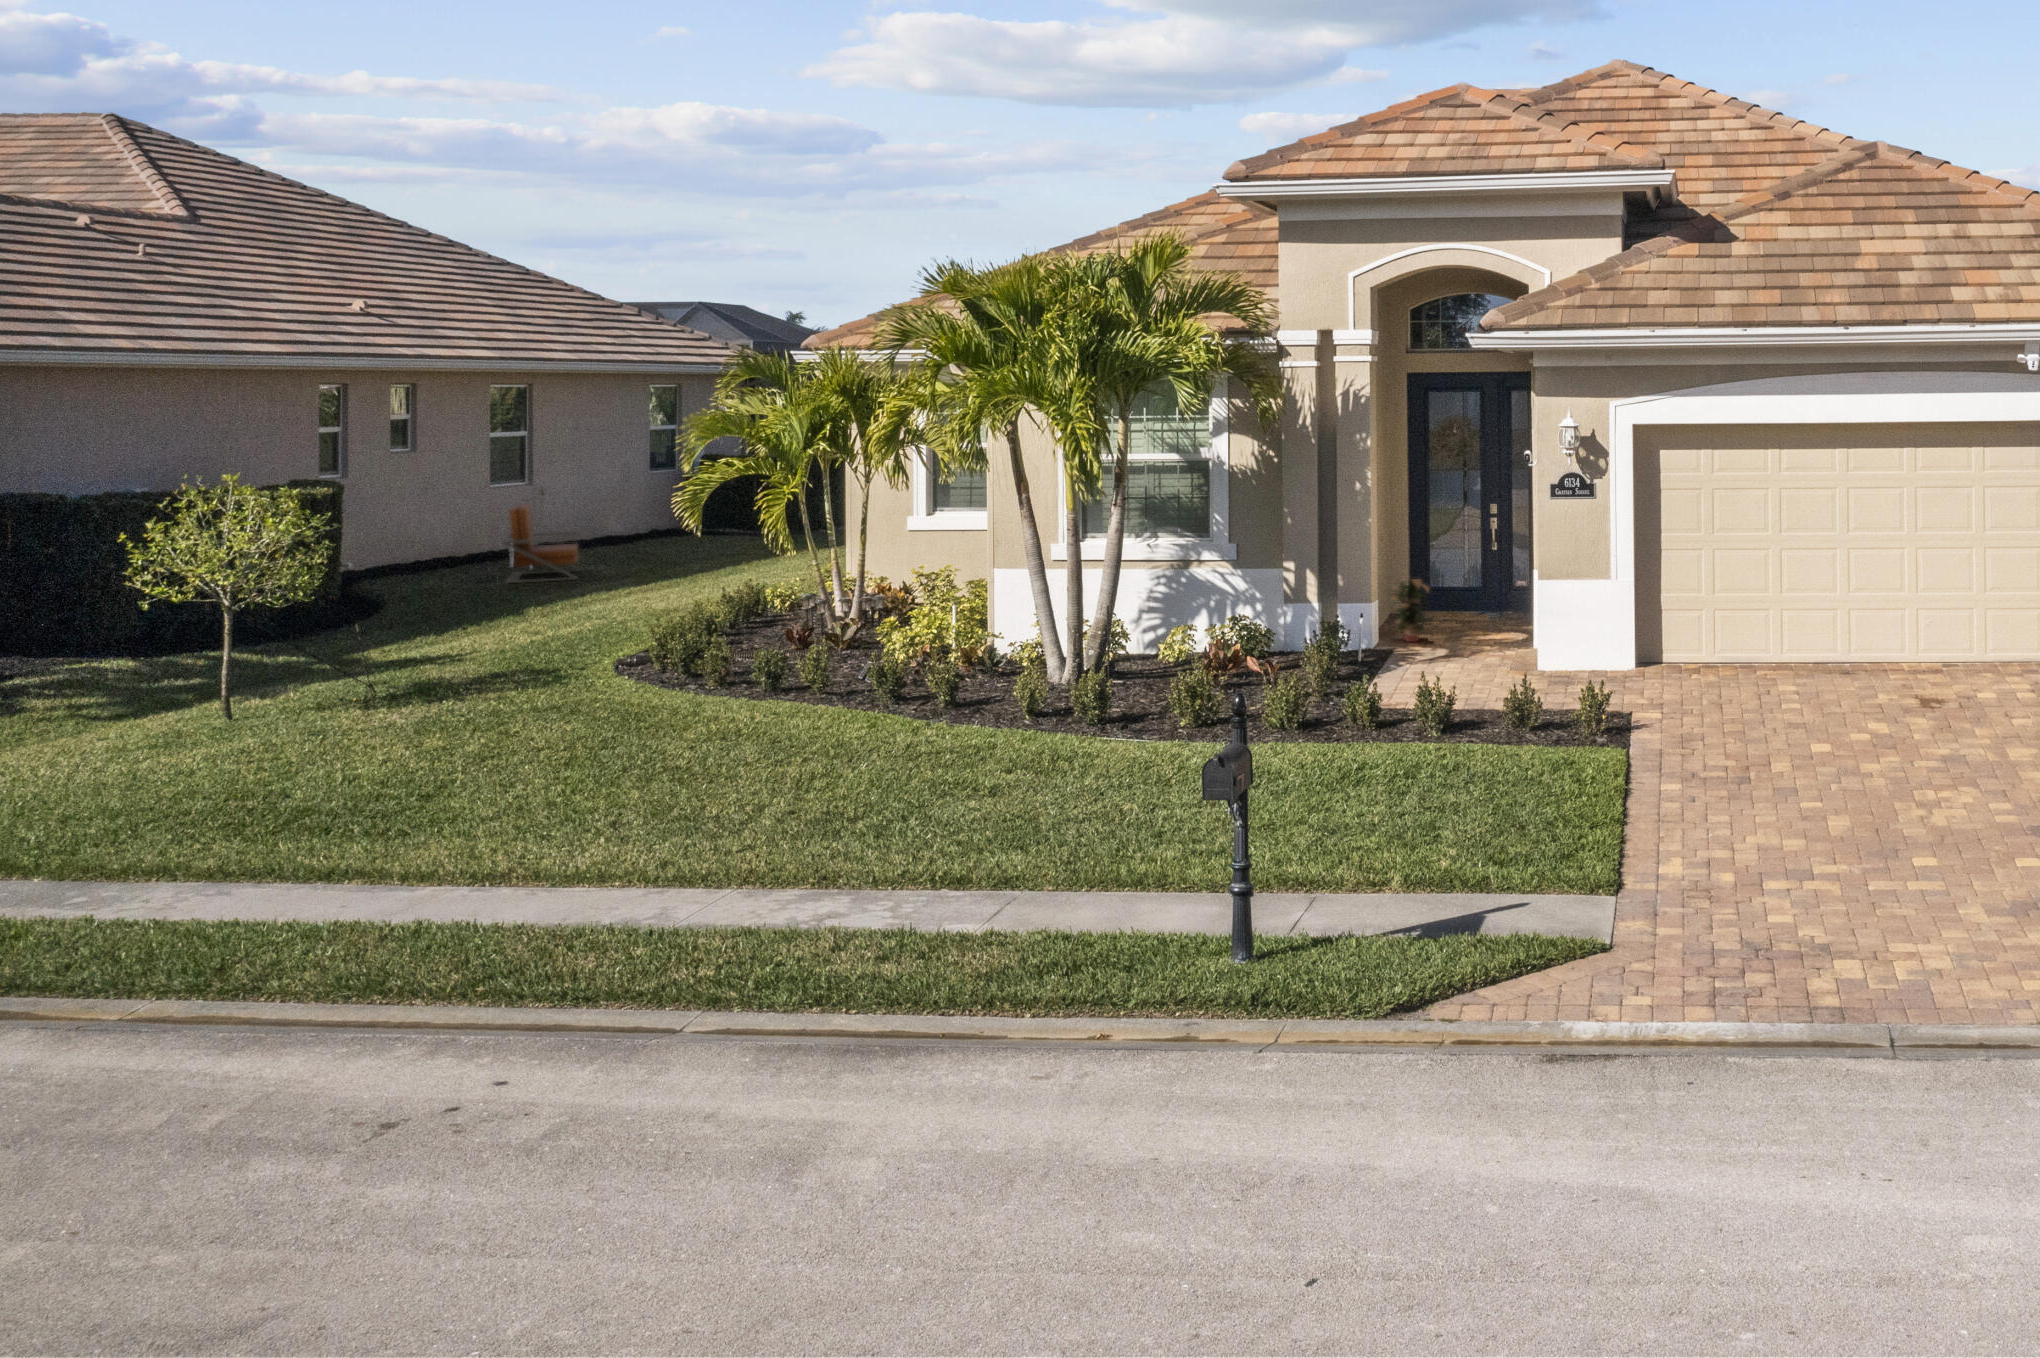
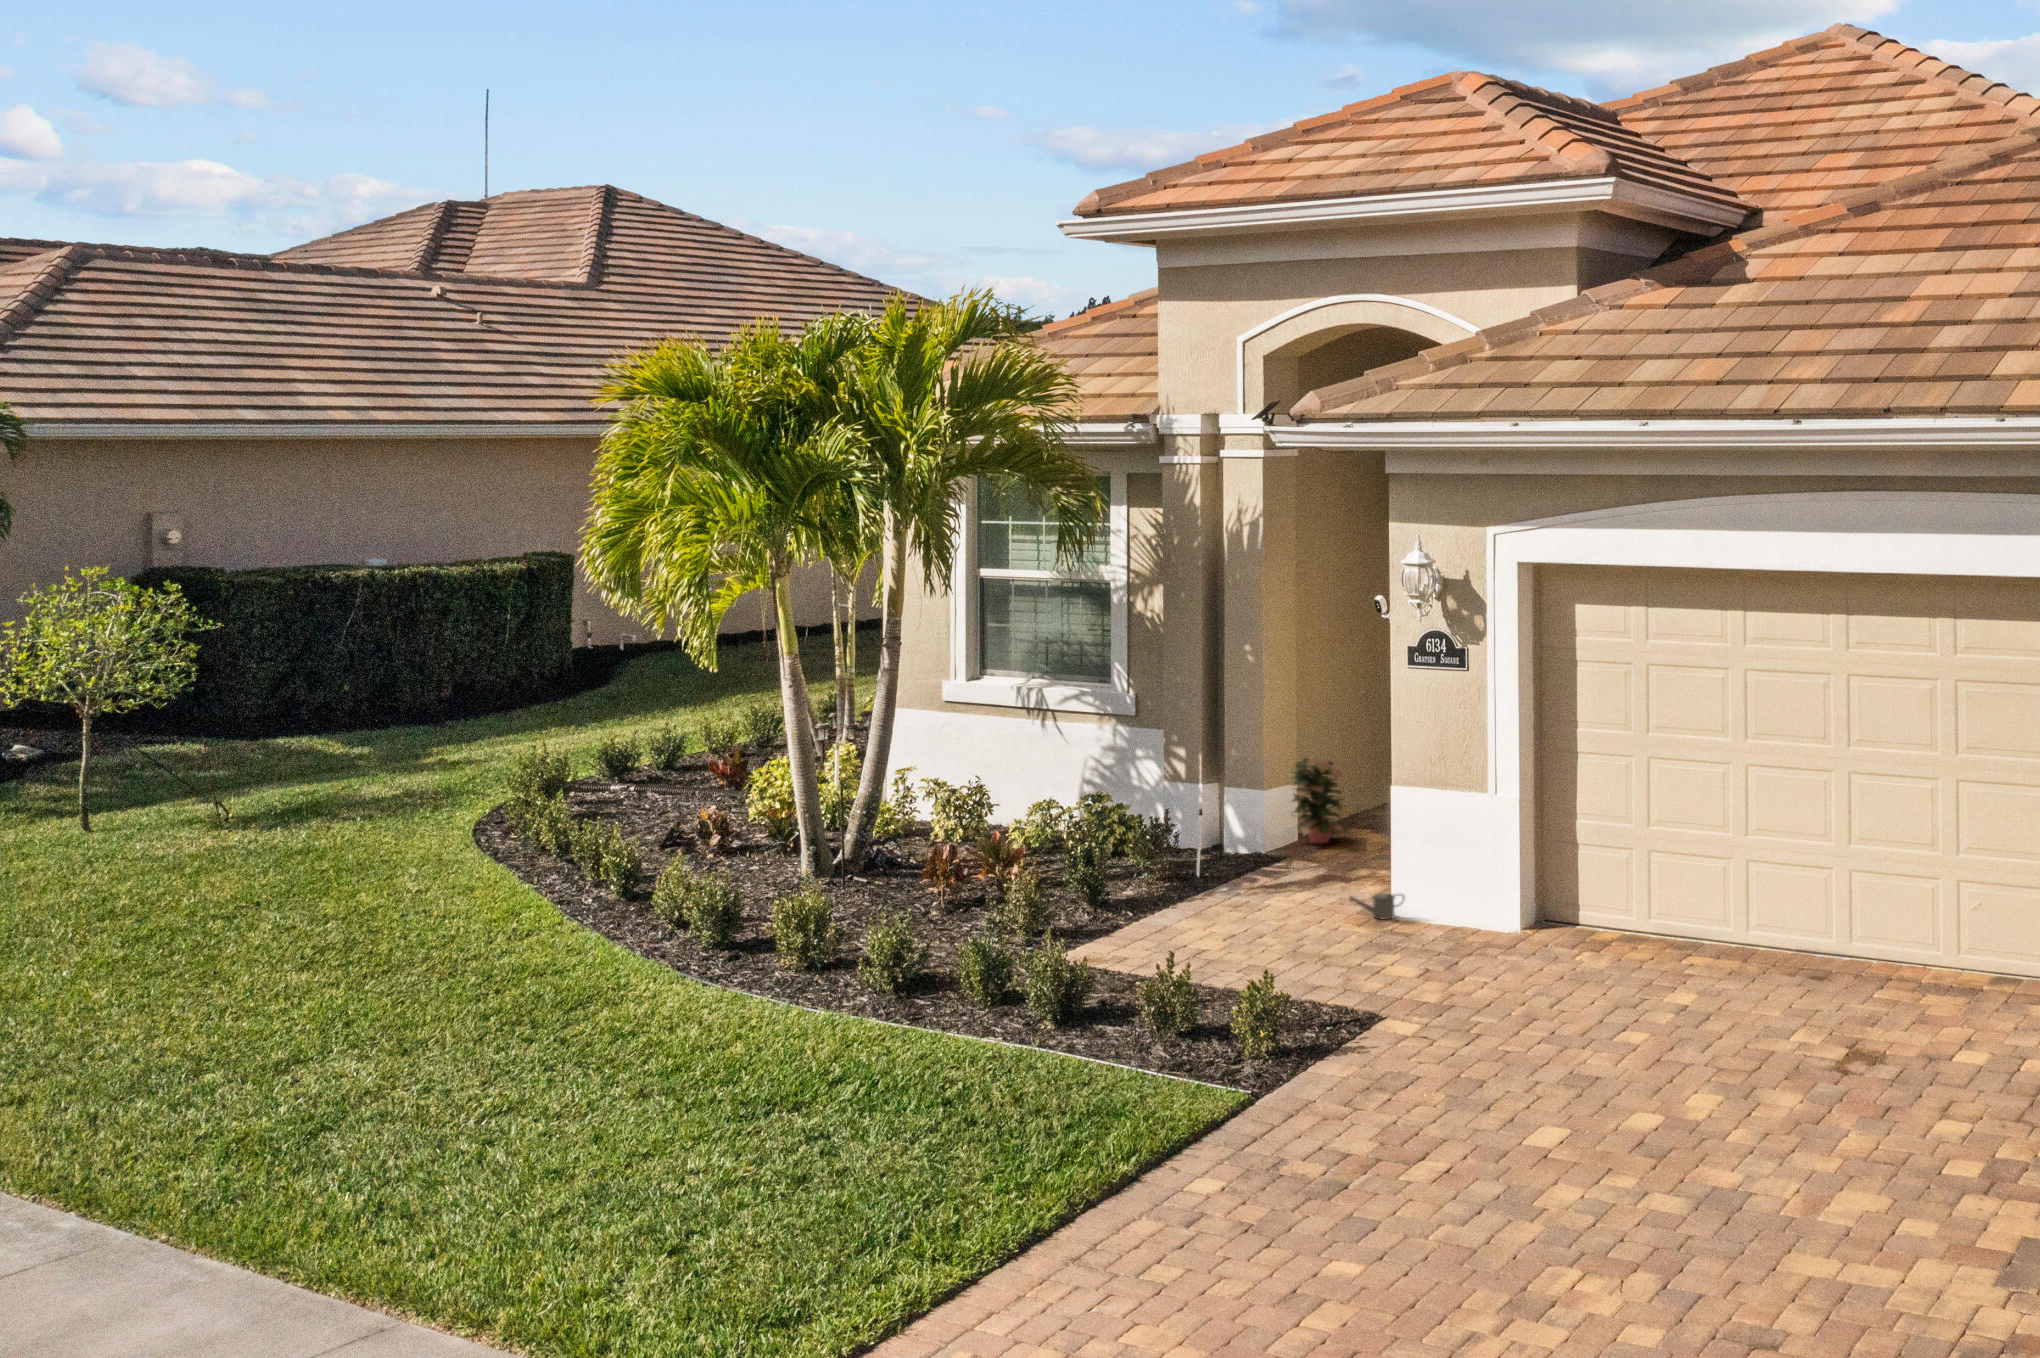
lounge chair: present [503,504,580,583] -> none [553,599,650,686]
watering can: none [1517,658,1549,676] -> present [1349,893,1404,919]

